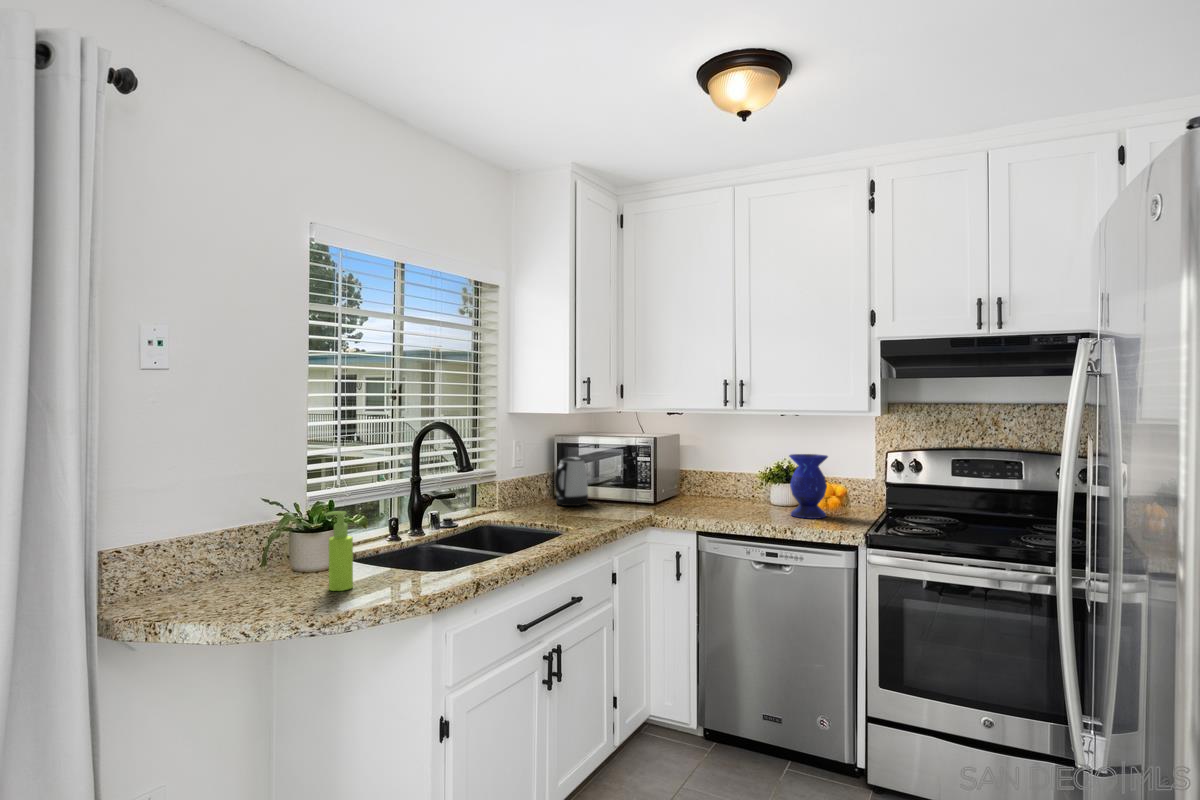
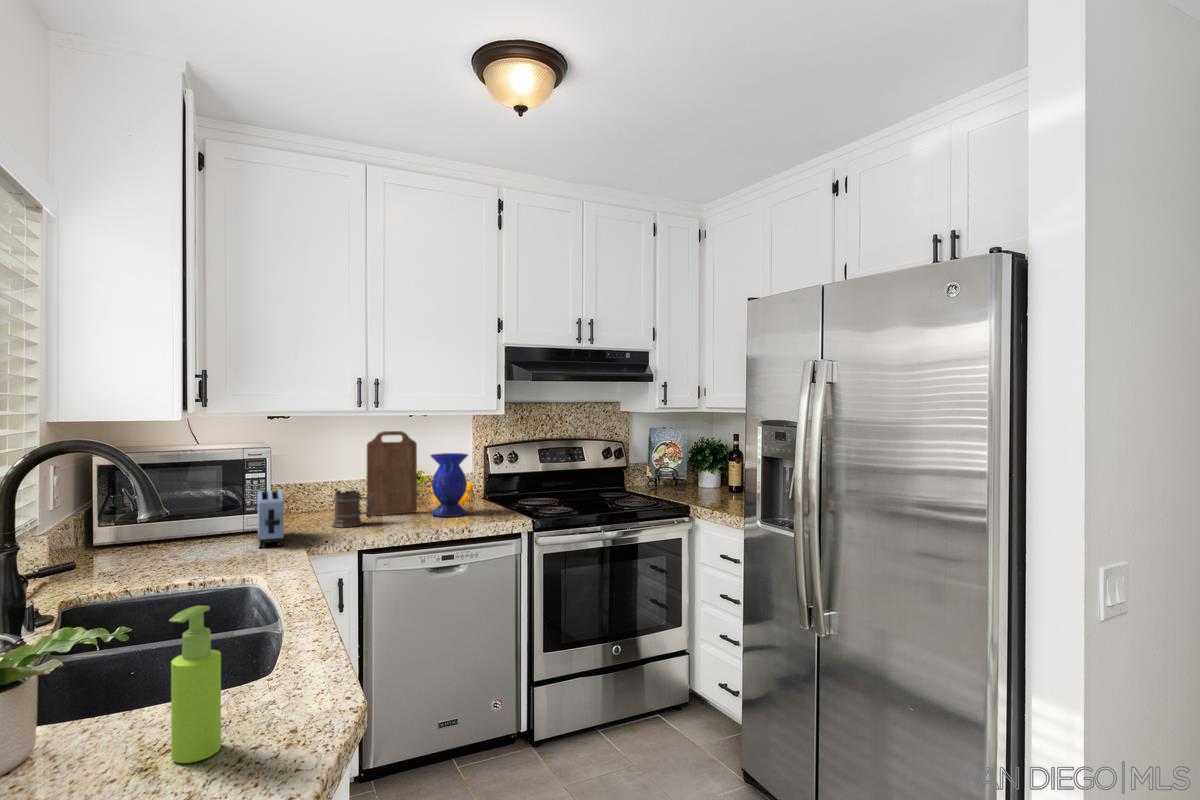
cutting board: none [746,429,790,510] -> present [367,431,417,515]
kettle: present [555,457,588,506] -> none [115,483,172,556]
toaster: none [621,471,657,515] -> present [258,490,284,548]
mug: none [700,479,734,511] -> present [333,490,376,527]

